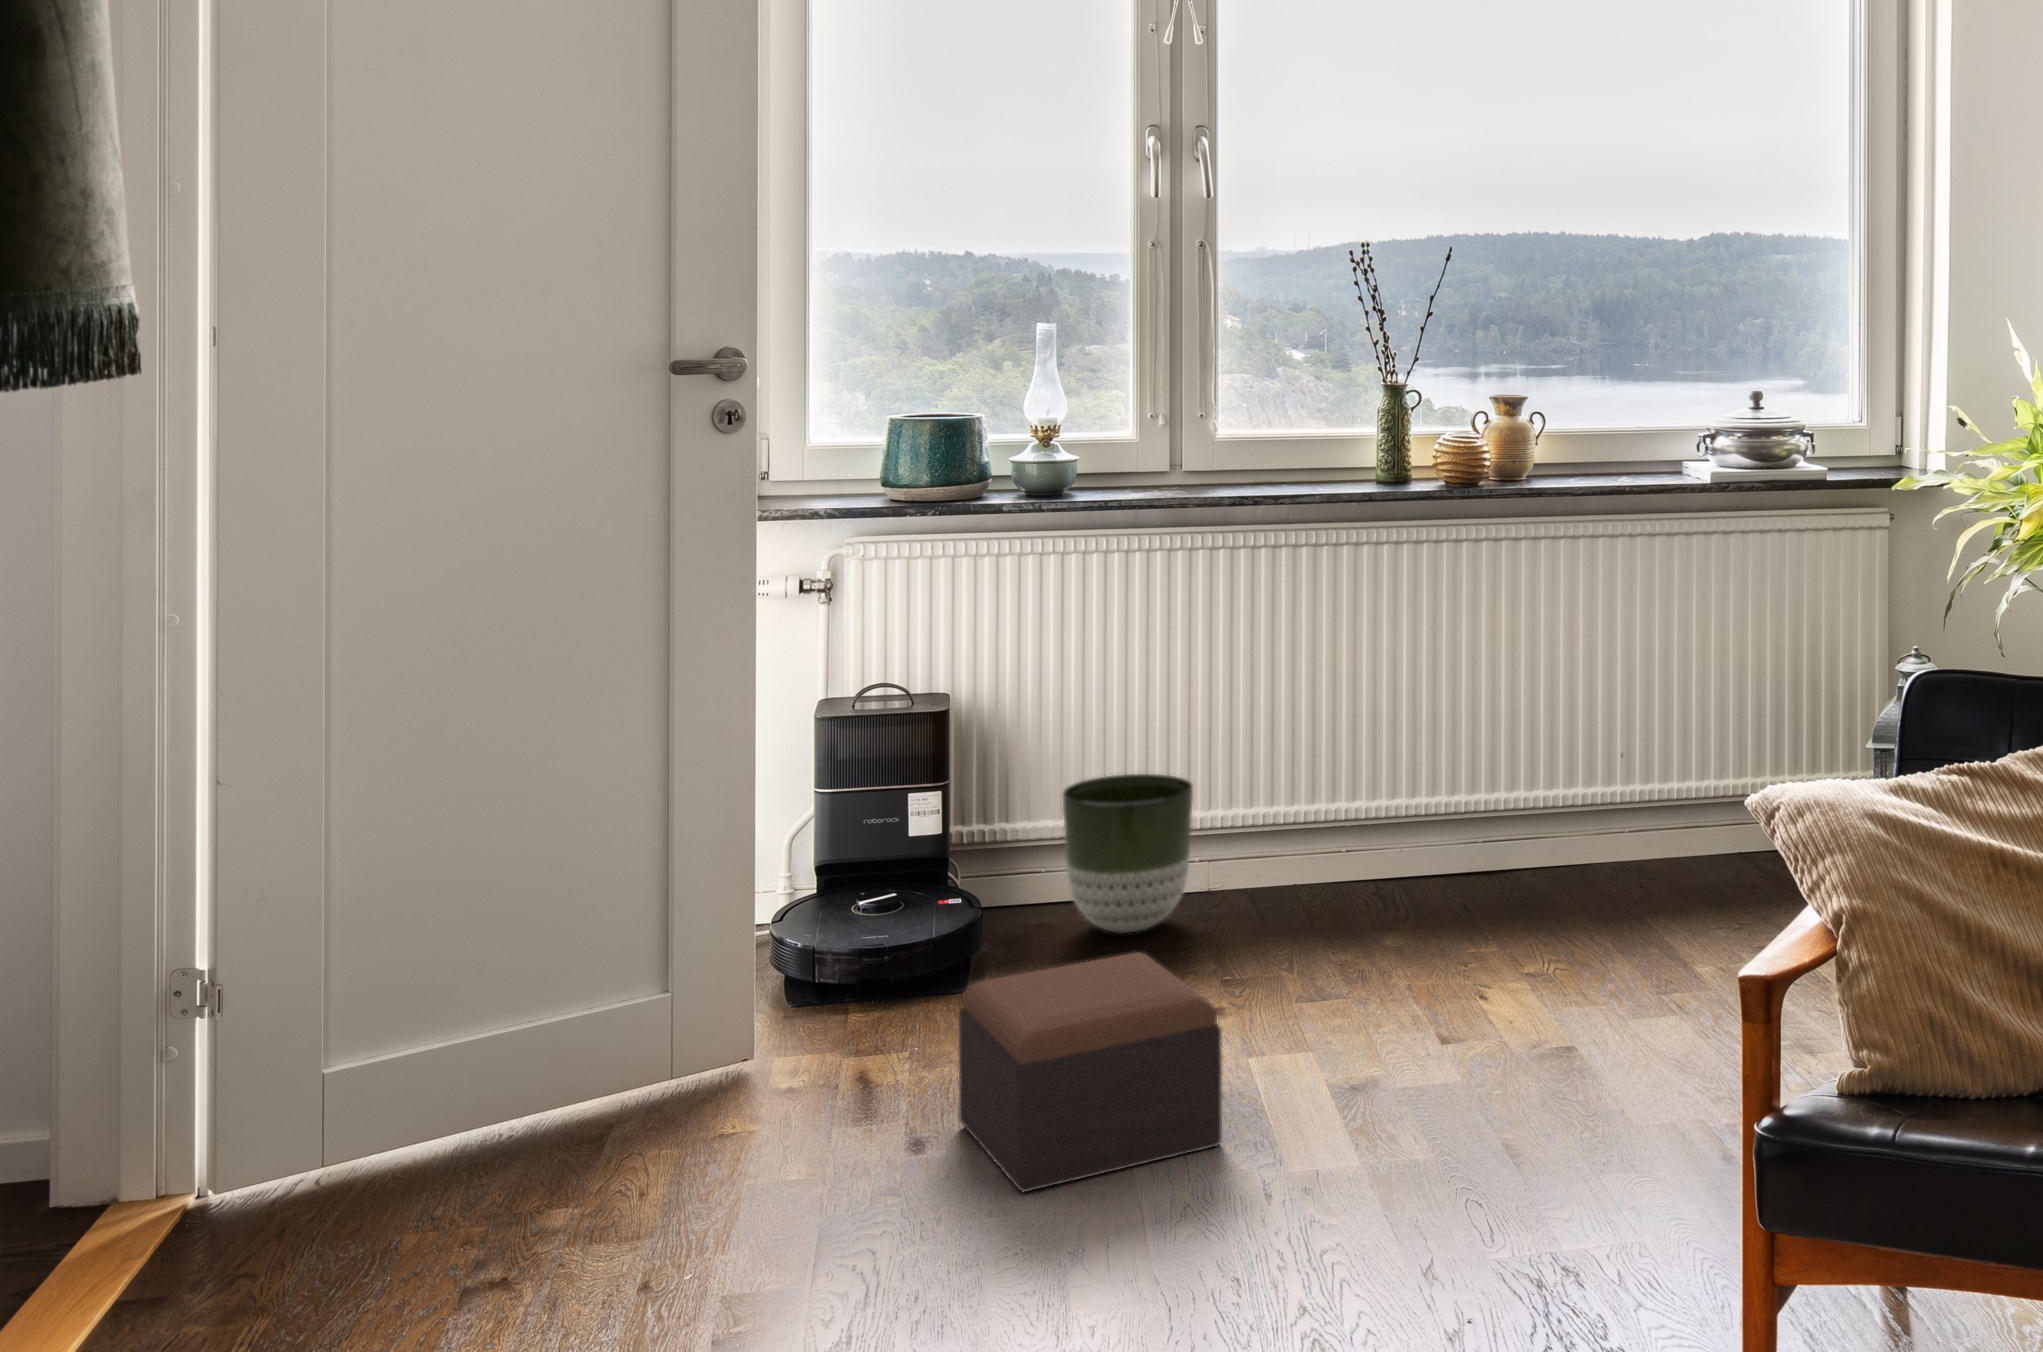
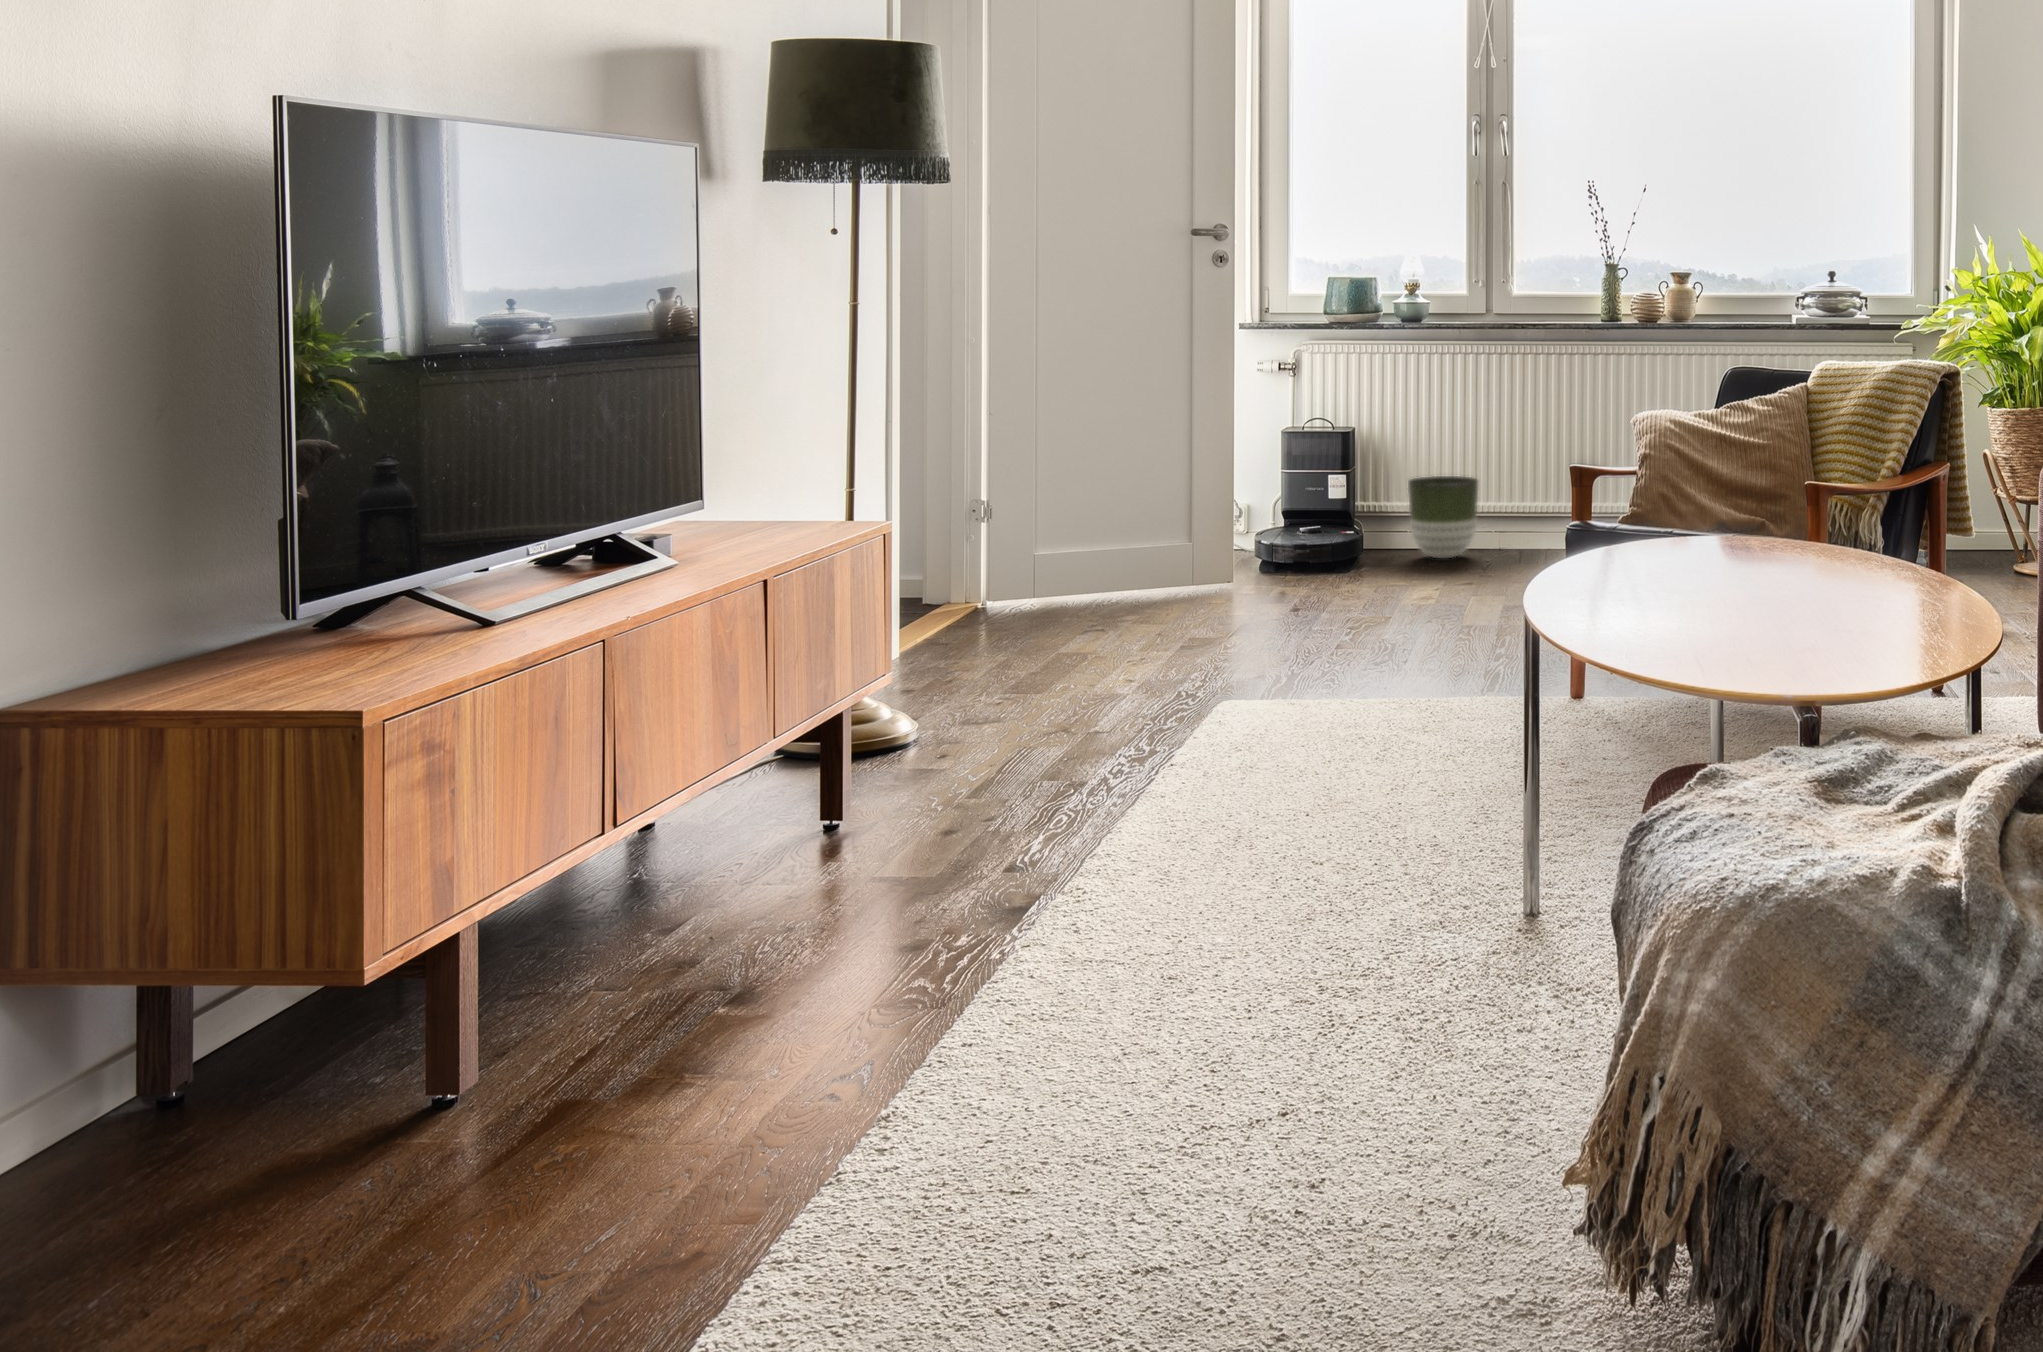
footstool: present [959,953,1222,1192] -> none [1313,534,1430,627]

